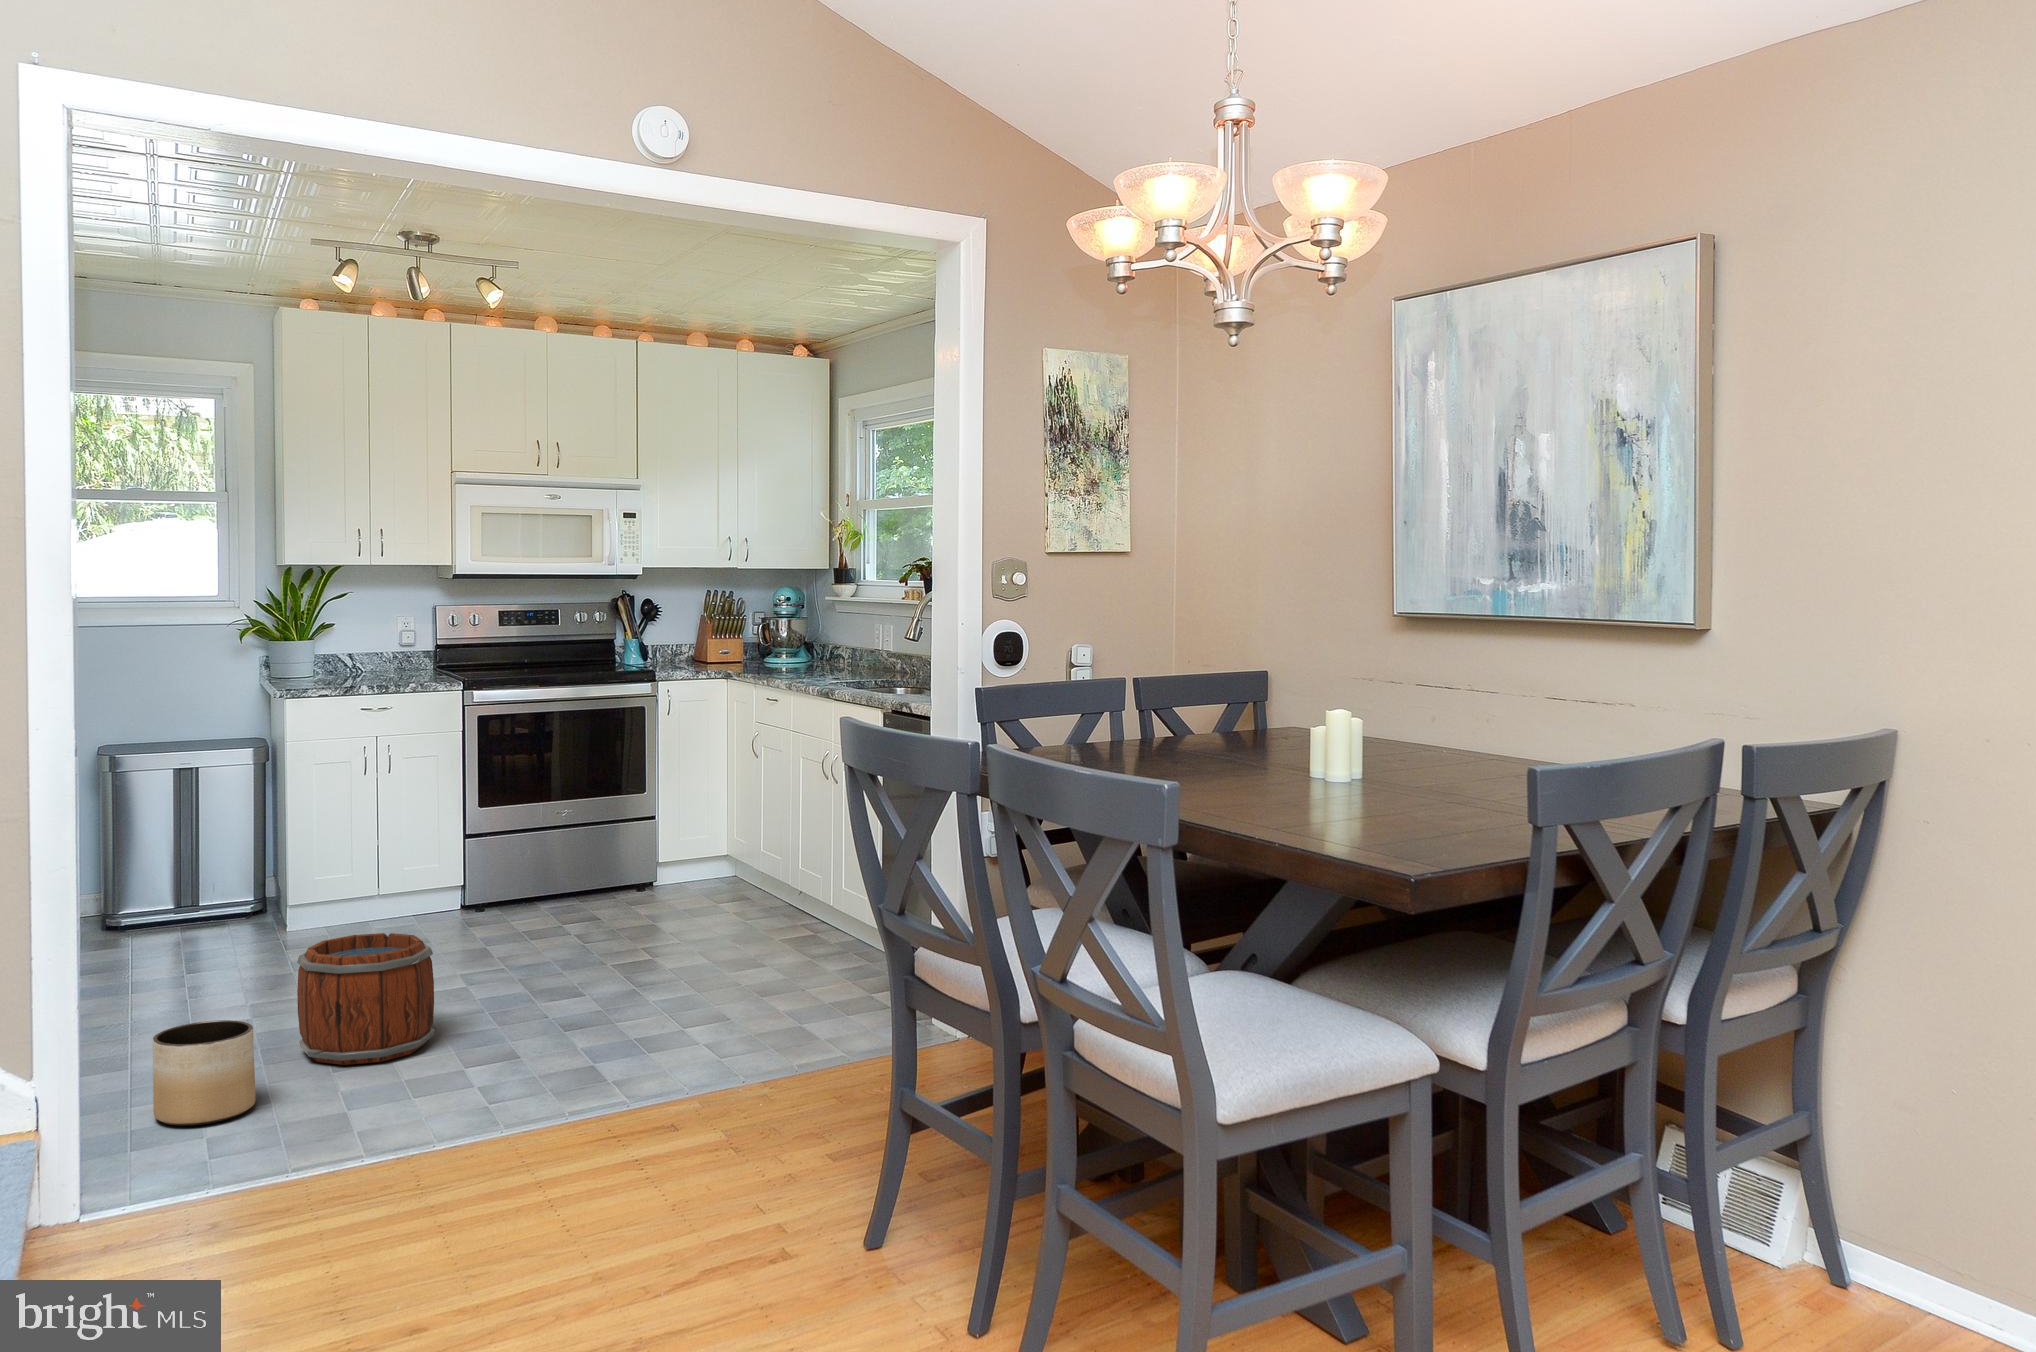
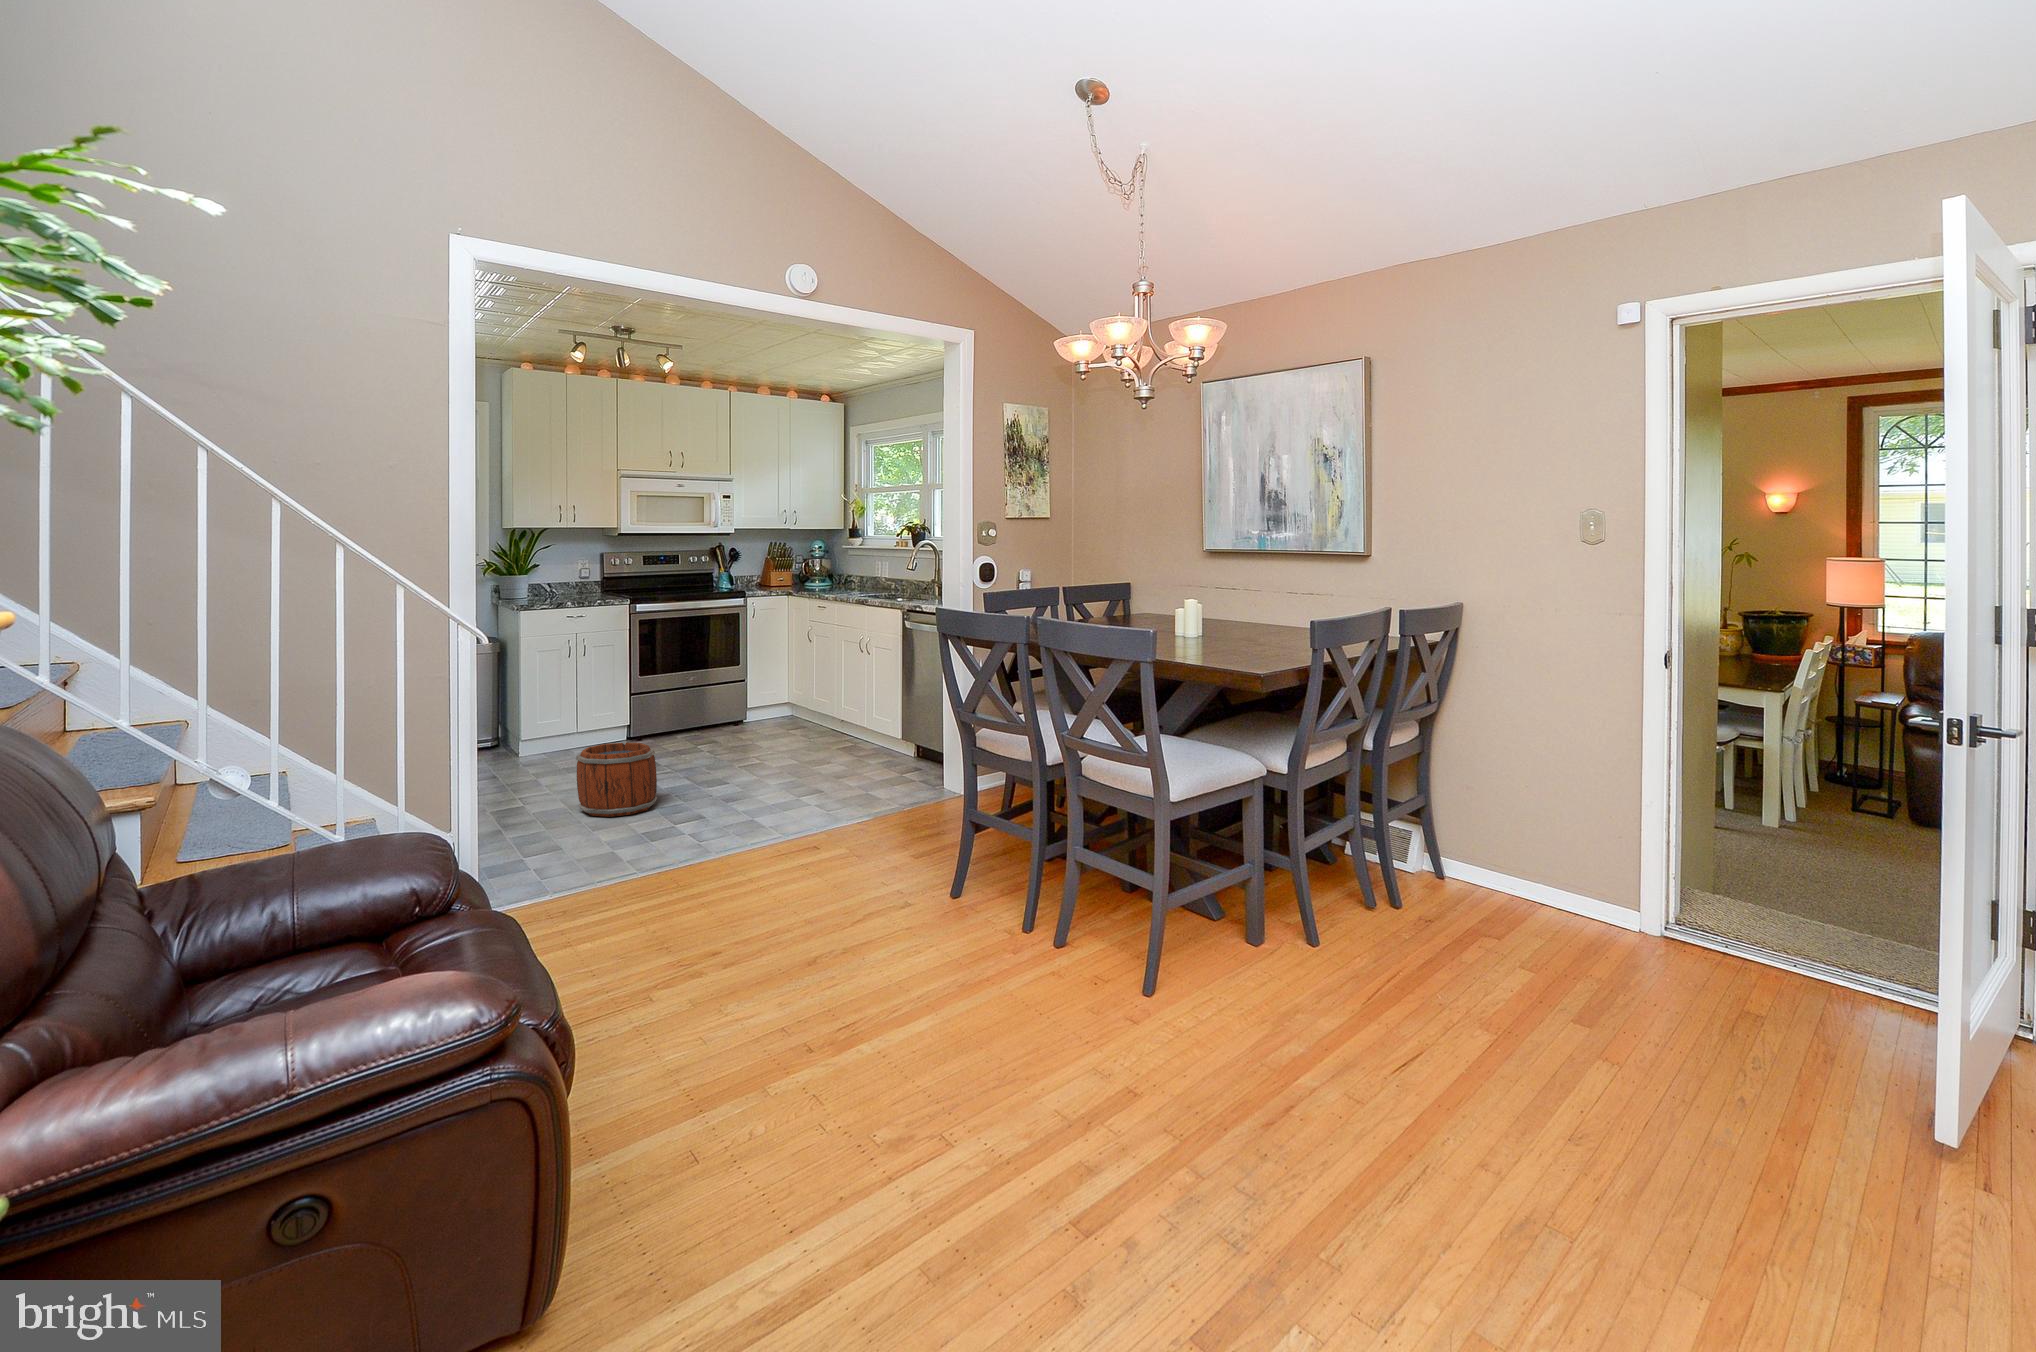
planter: present [153,1020,256,1126] -> none [509,791,569,849]

